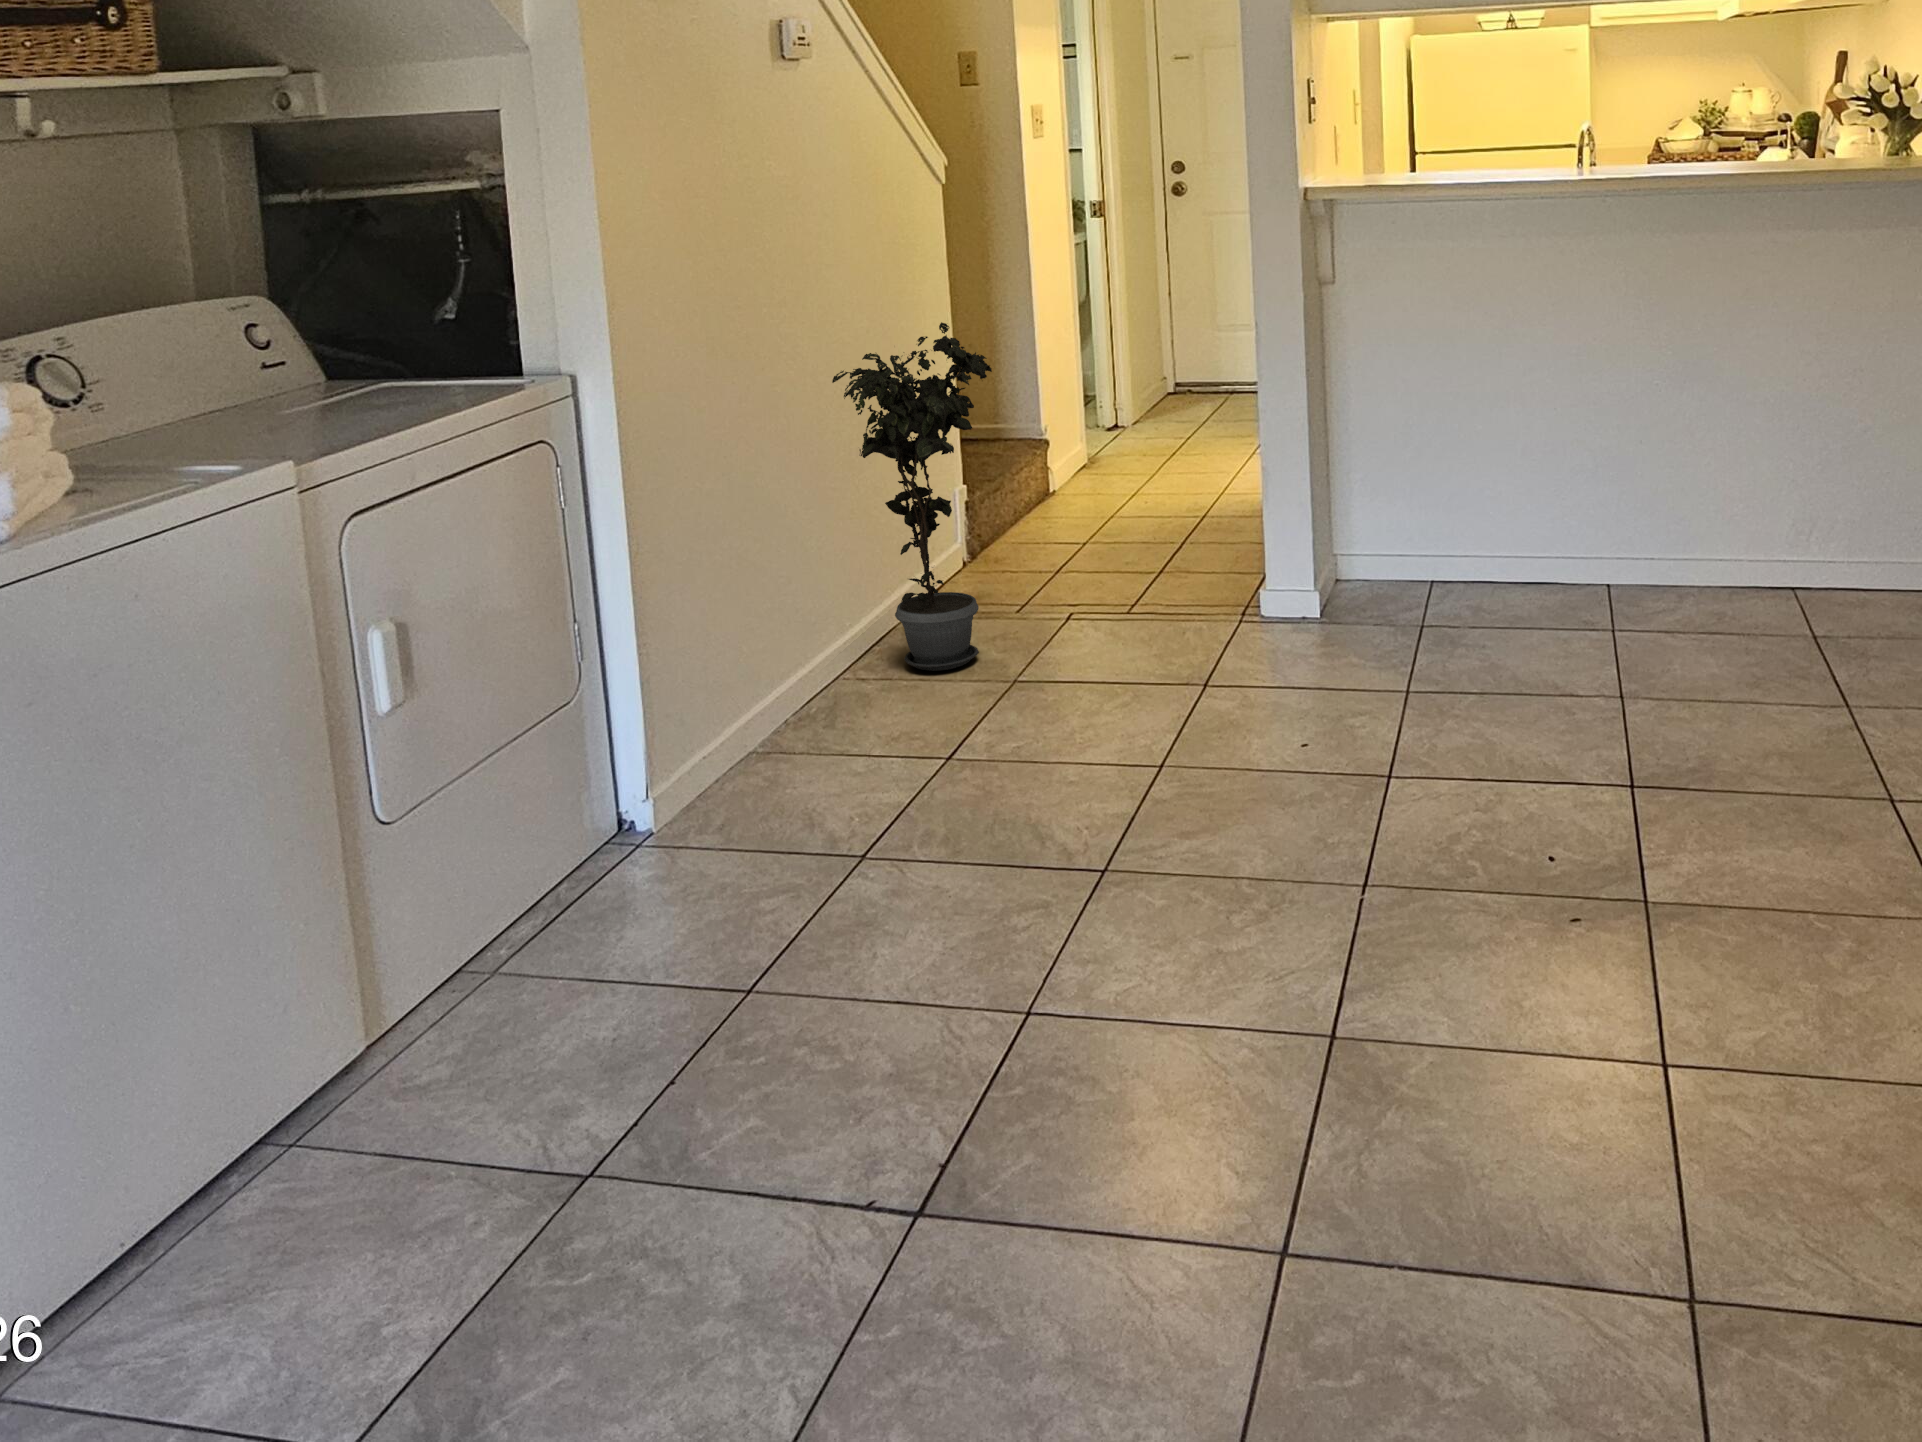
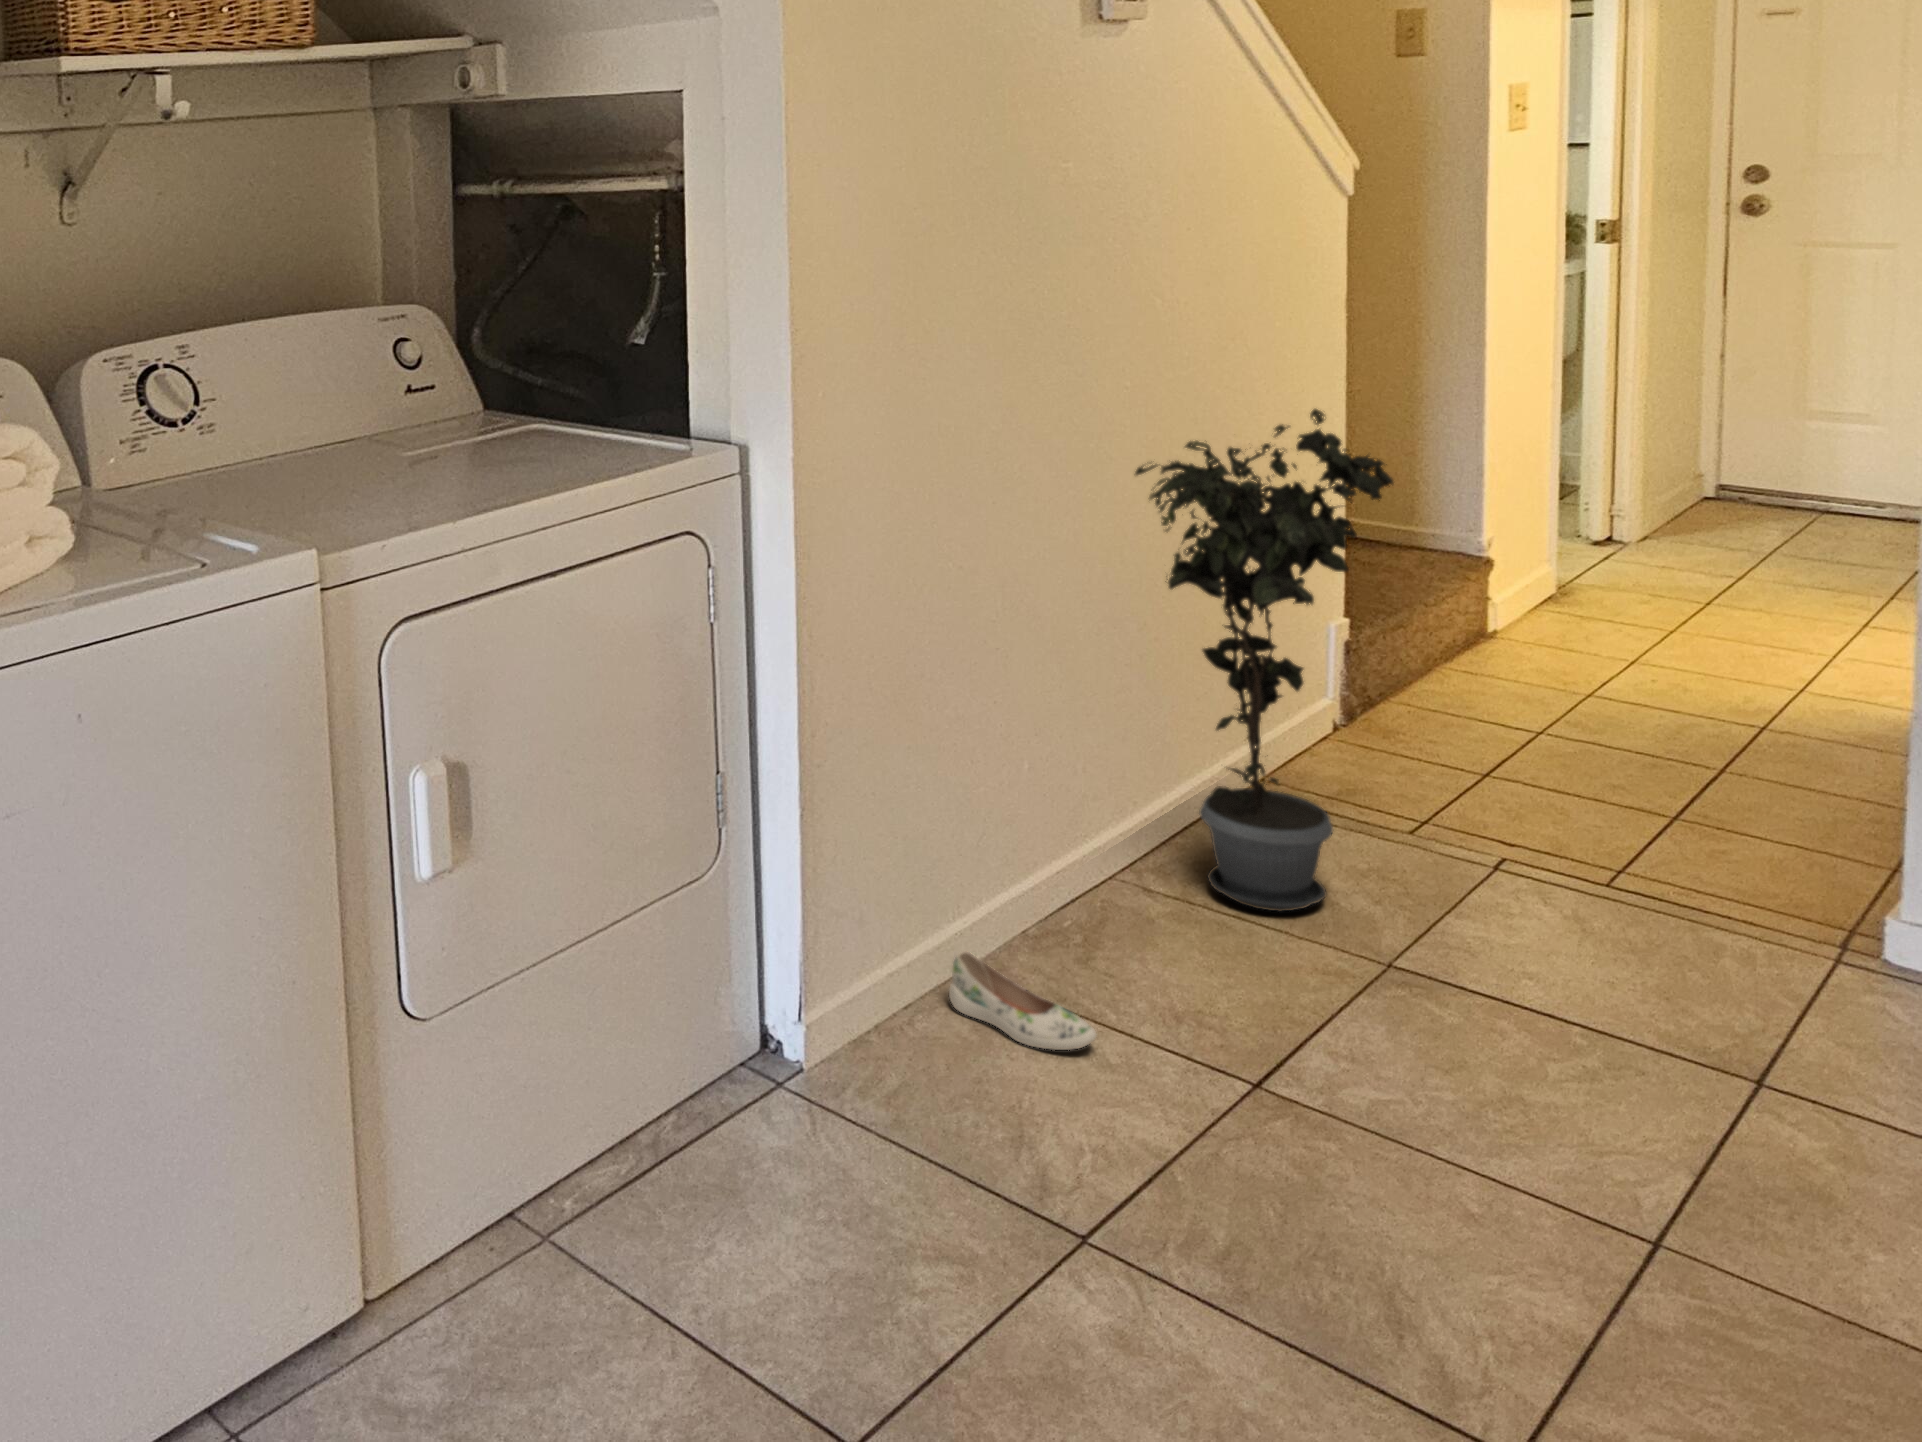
shoe: none [749,732,853,780] -> present [949,951,1097,1050]

